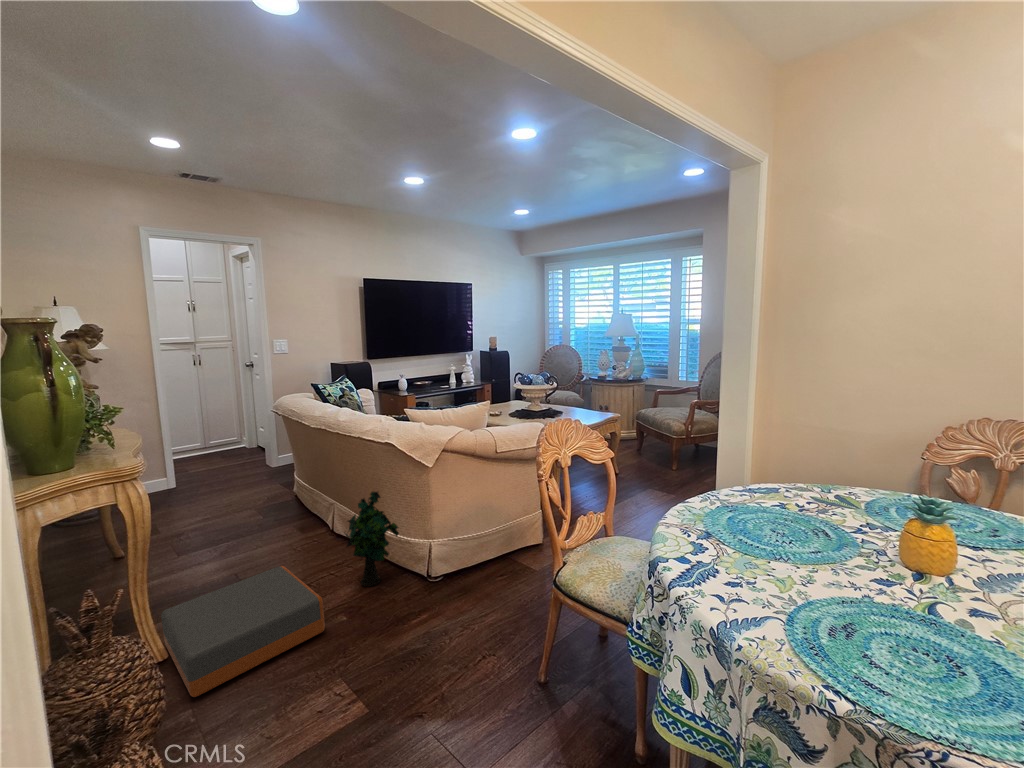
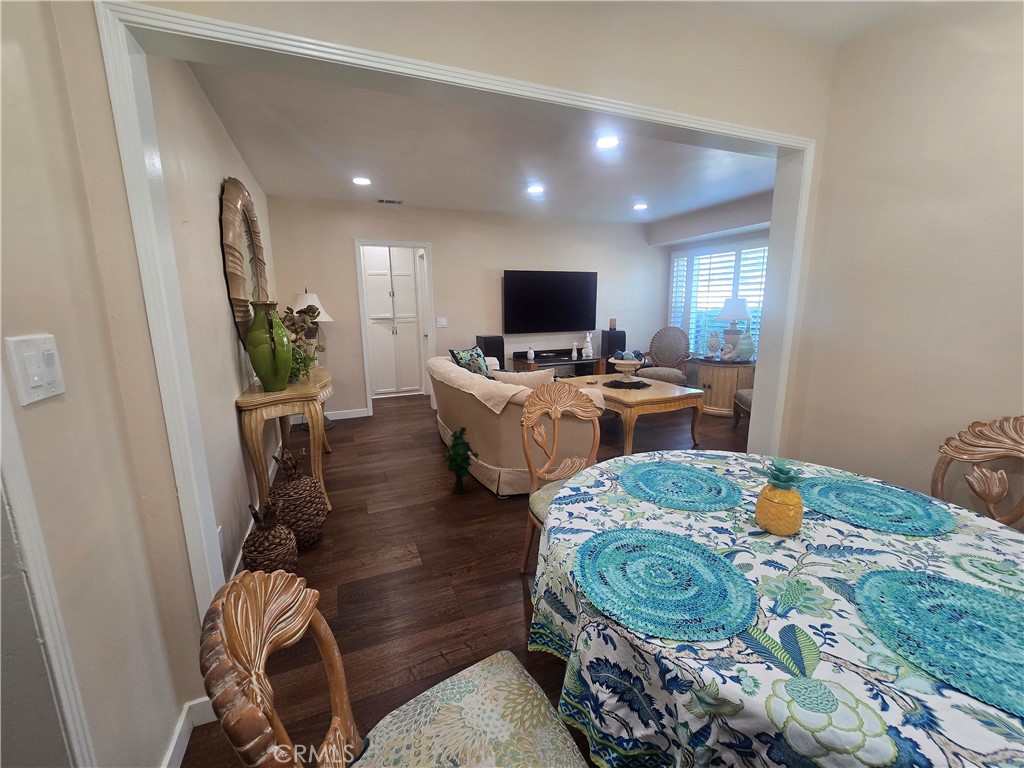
storage box: present [161,566,325,697] -> none [331,468,418,532]

